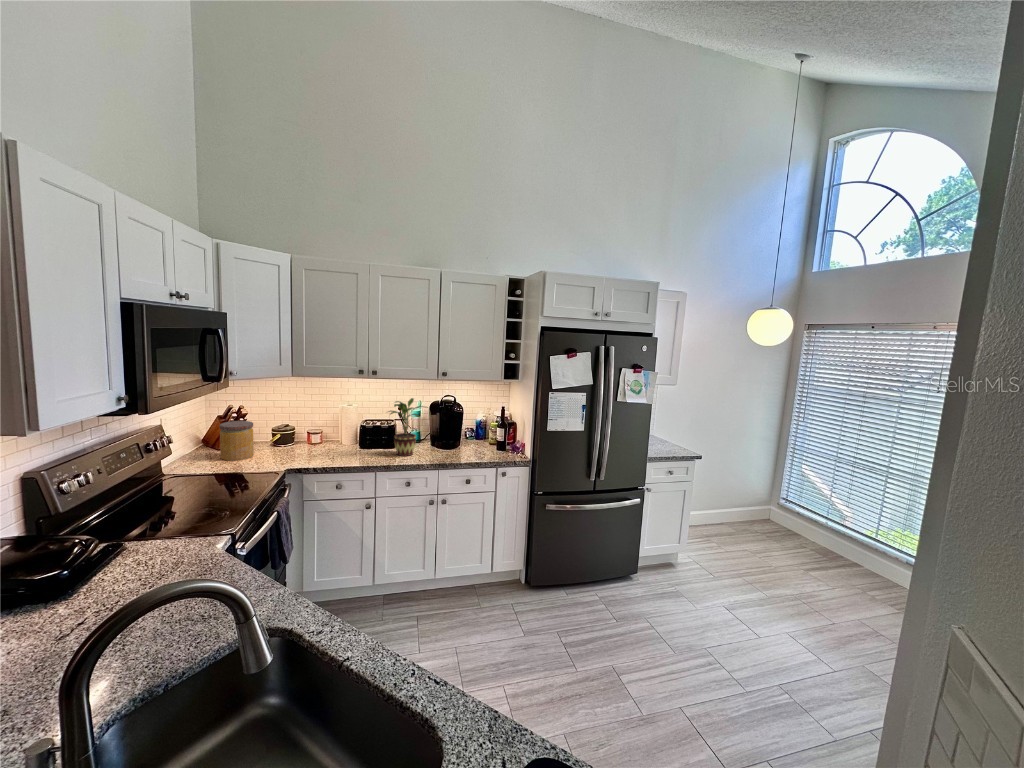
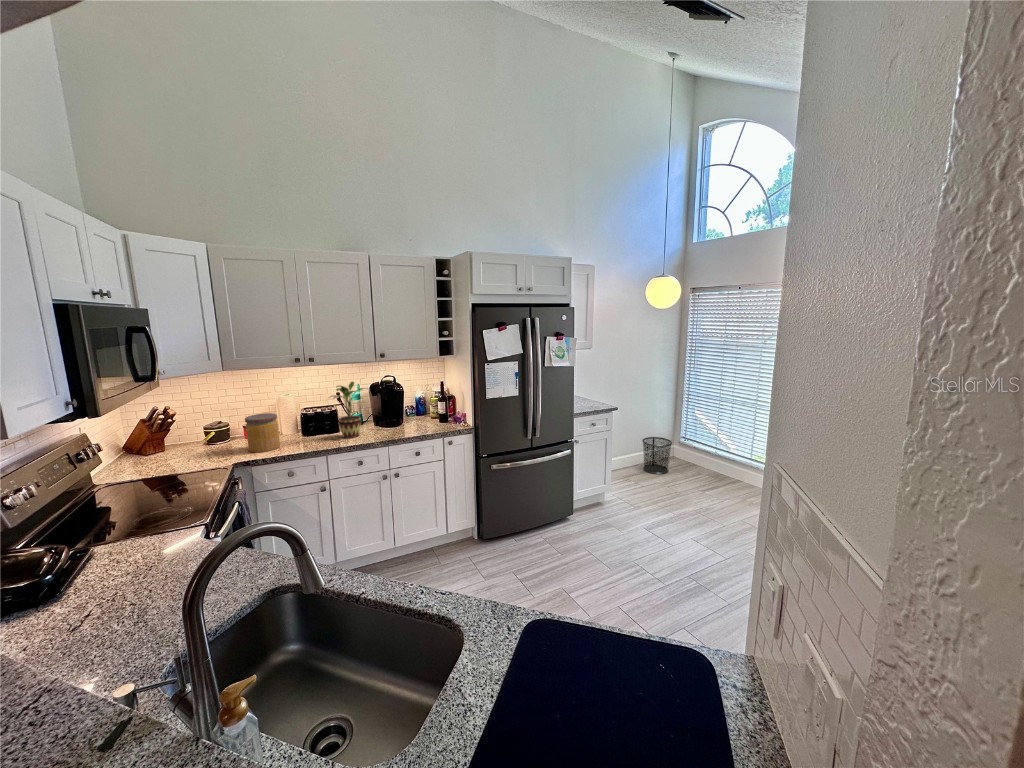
jar: present [219,421,254,461] -> present [245,413,280,453]
trash can: none [726,492,764,537] -> present [642,437,672,474]

